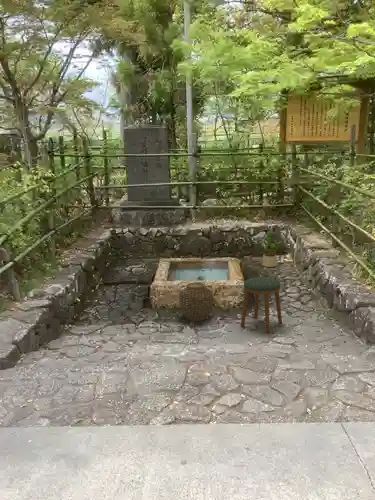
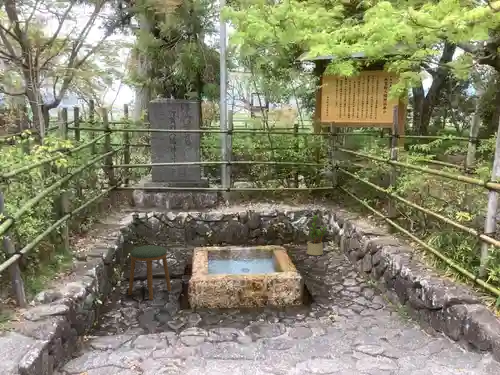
stool: present [241,277,282,333] -> present [128,245,171,300]
woven basket: present [179,283,213,321] -> none [229,277,270,325]

